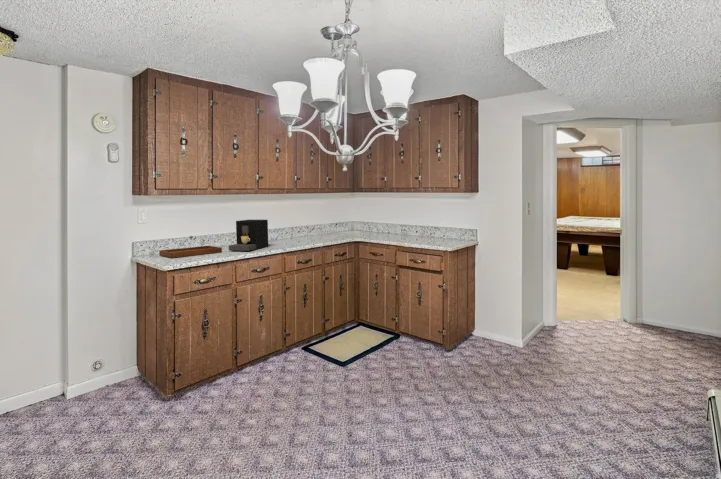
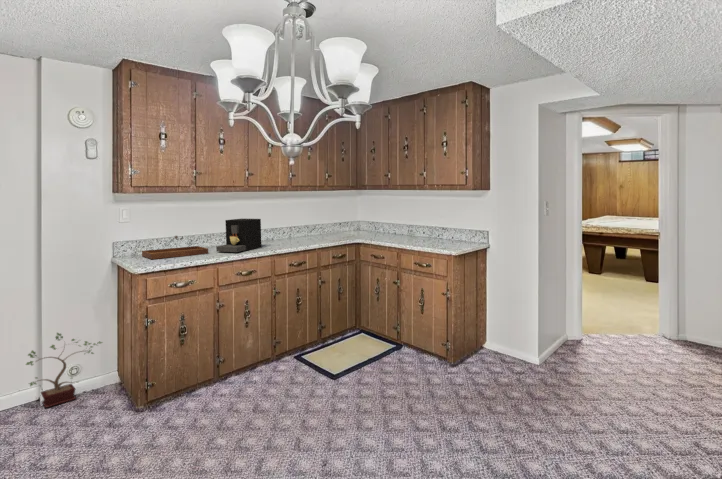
potted plant: none [55,328,126,400] -> present [26,333,102,407]

